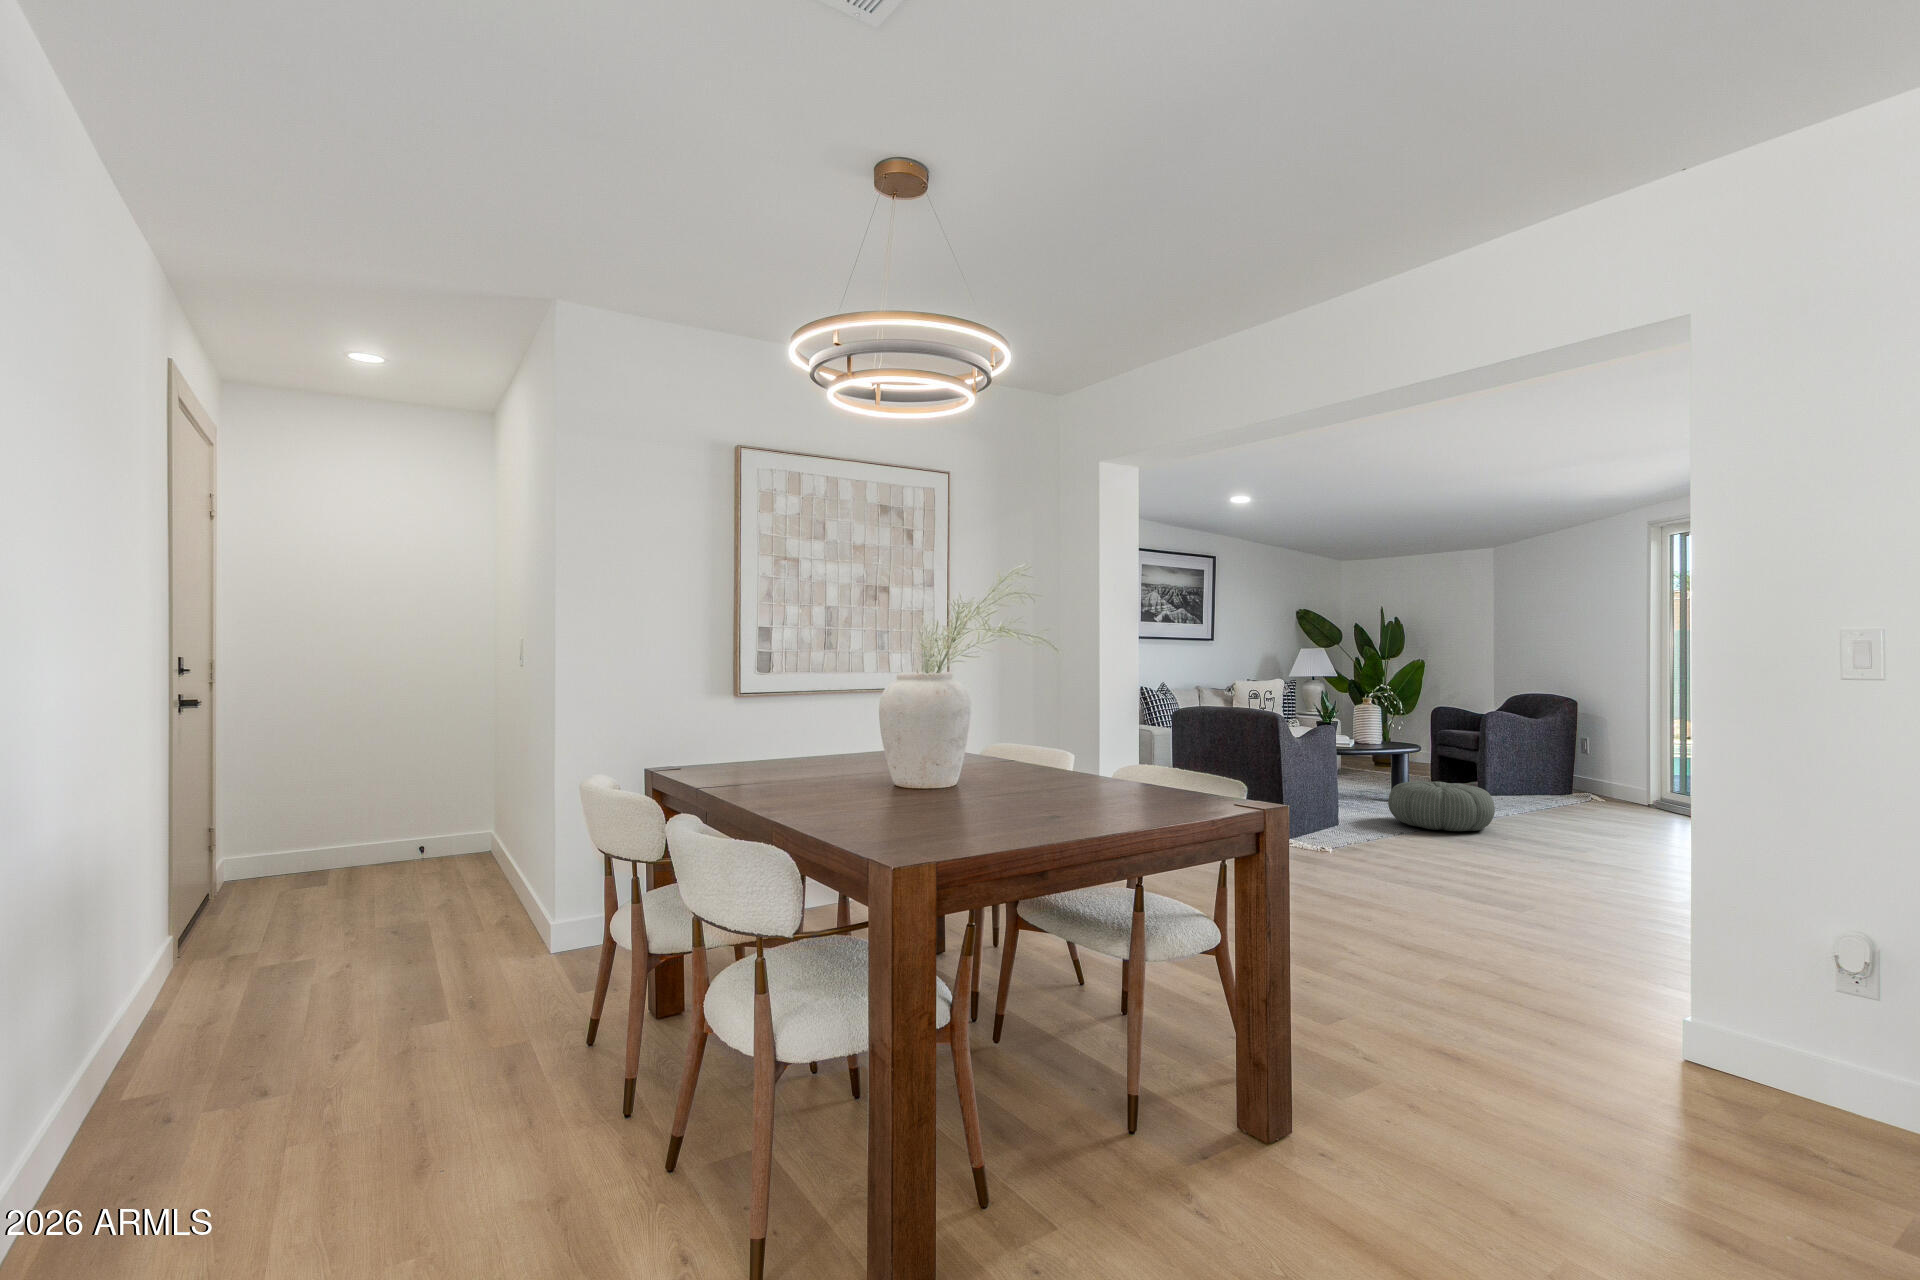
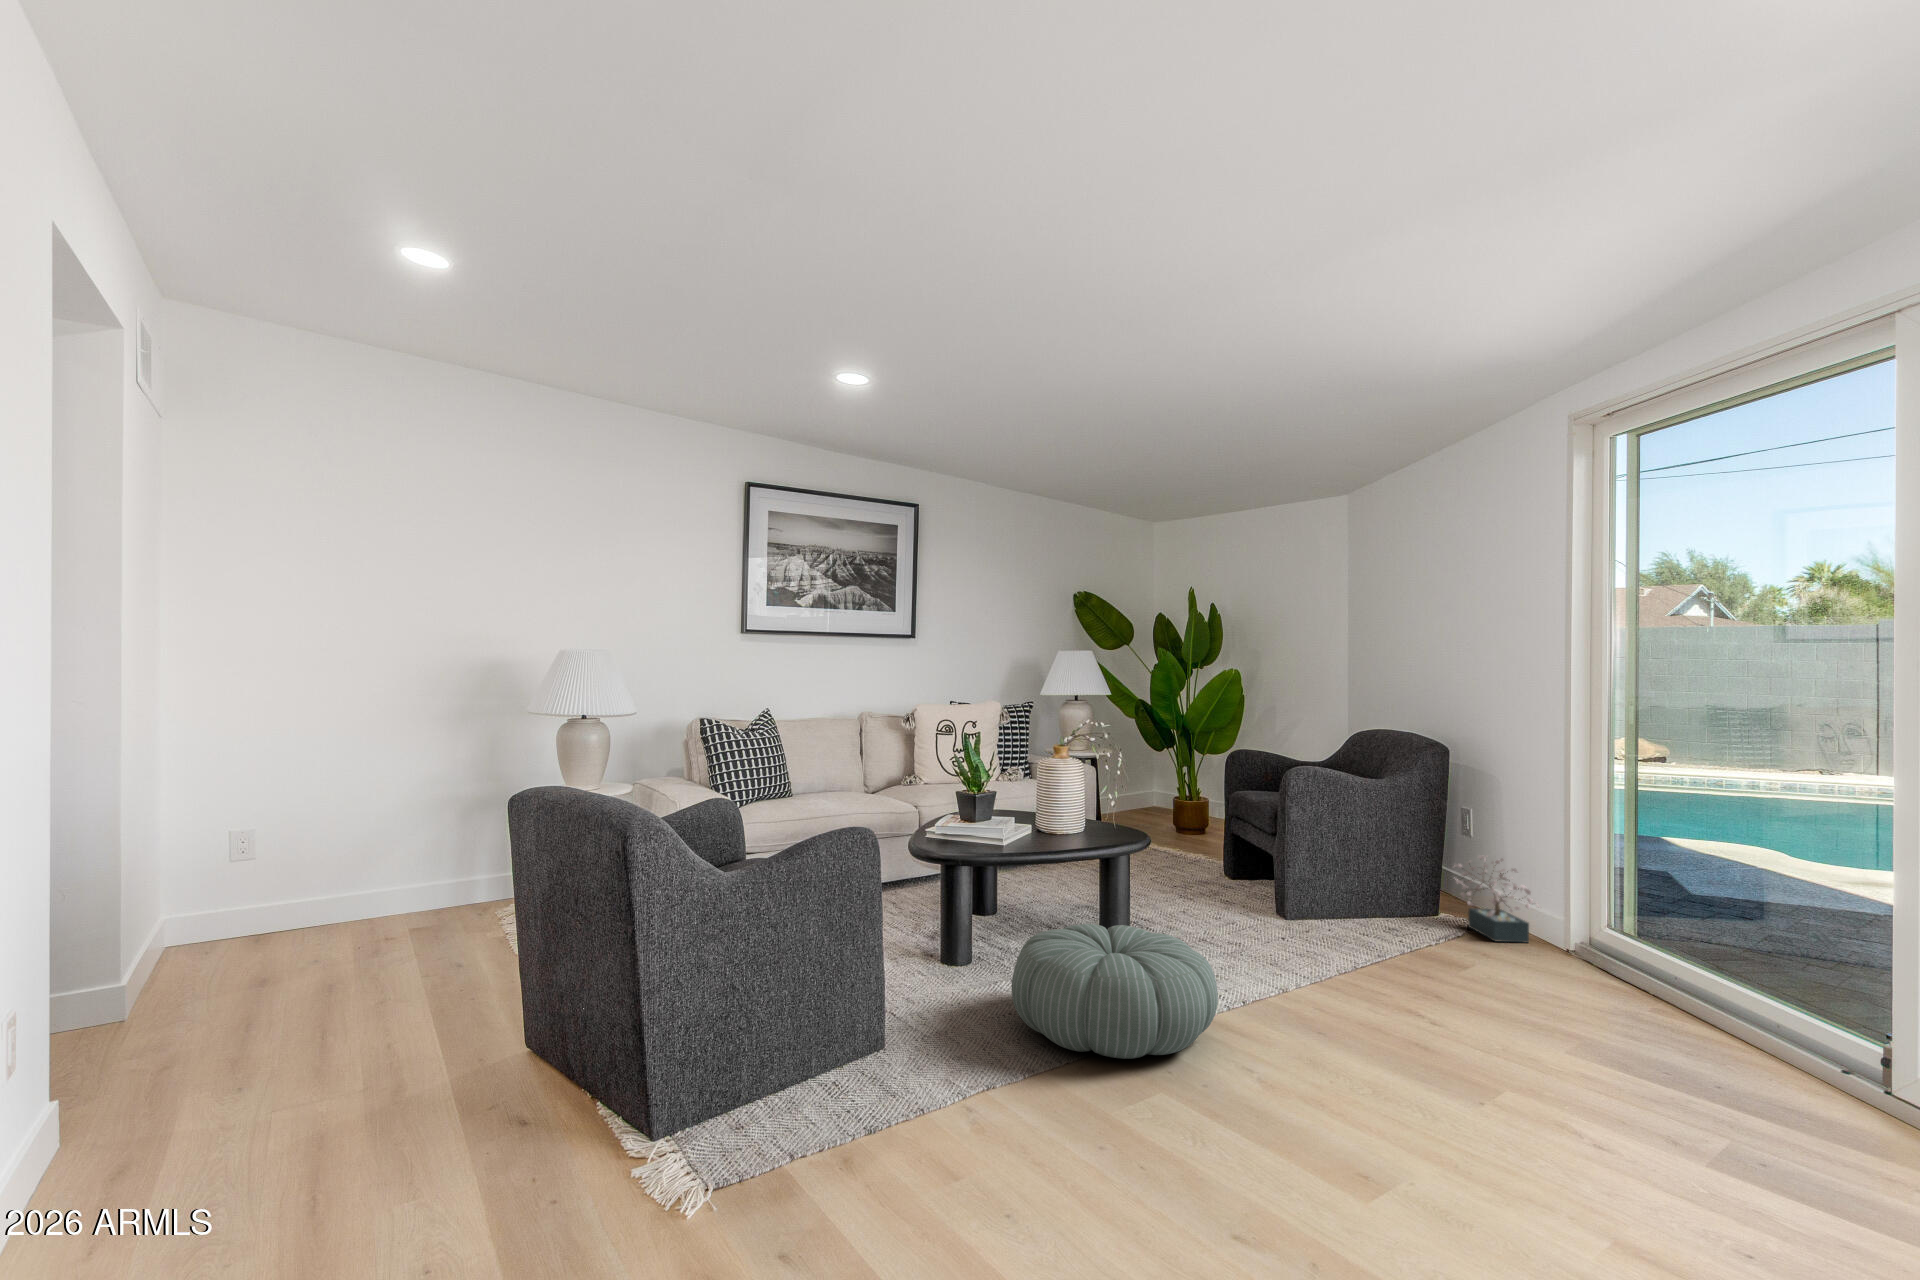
decorative plant: none [1581,760,1634,805] -> present [1455,855,1539,942]

